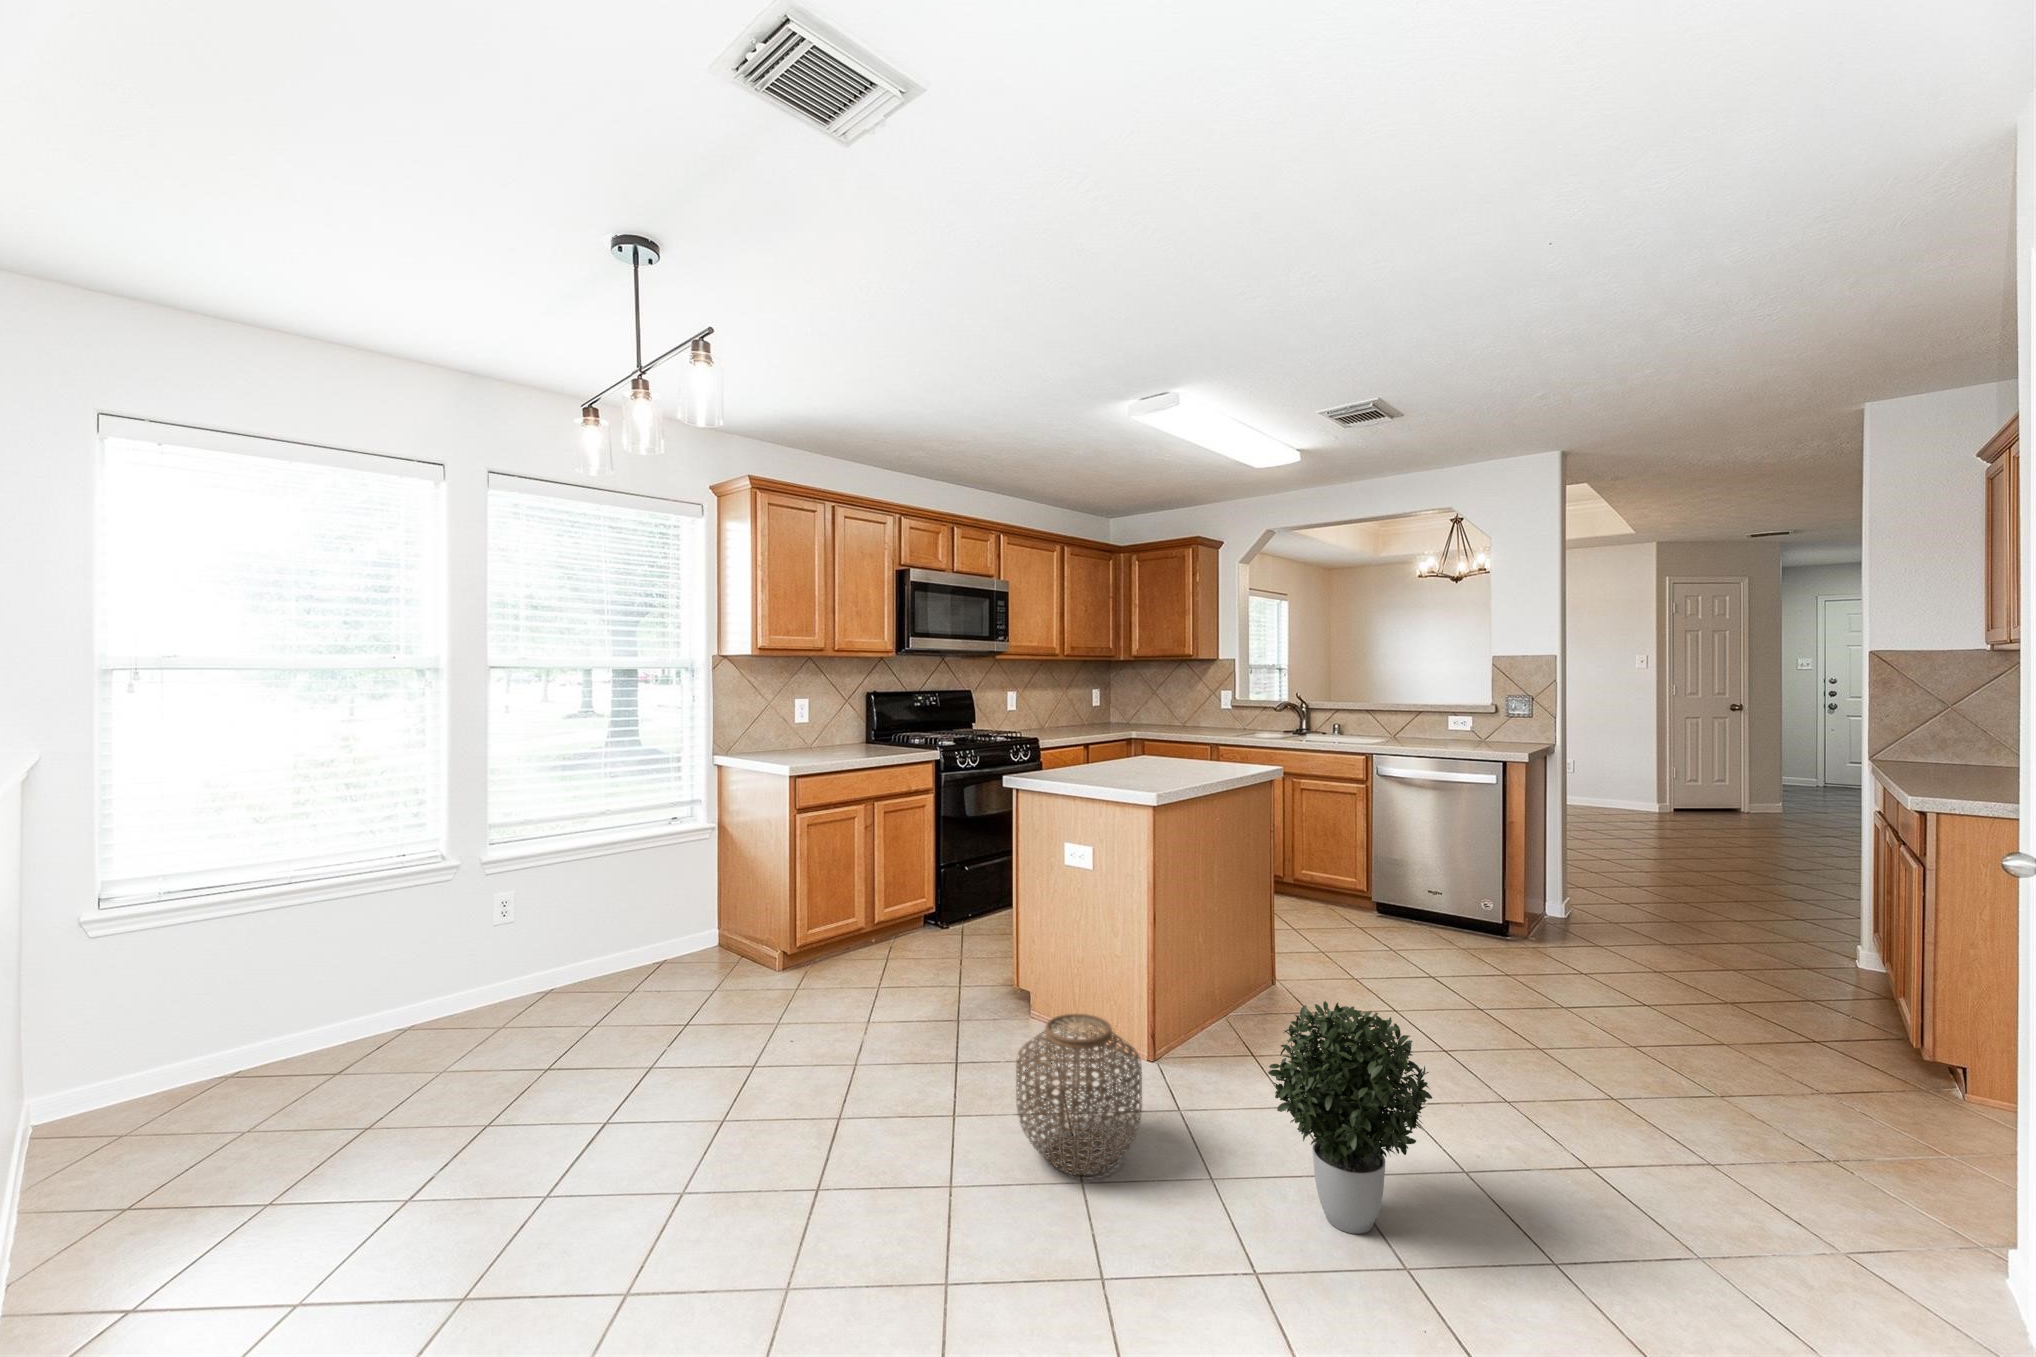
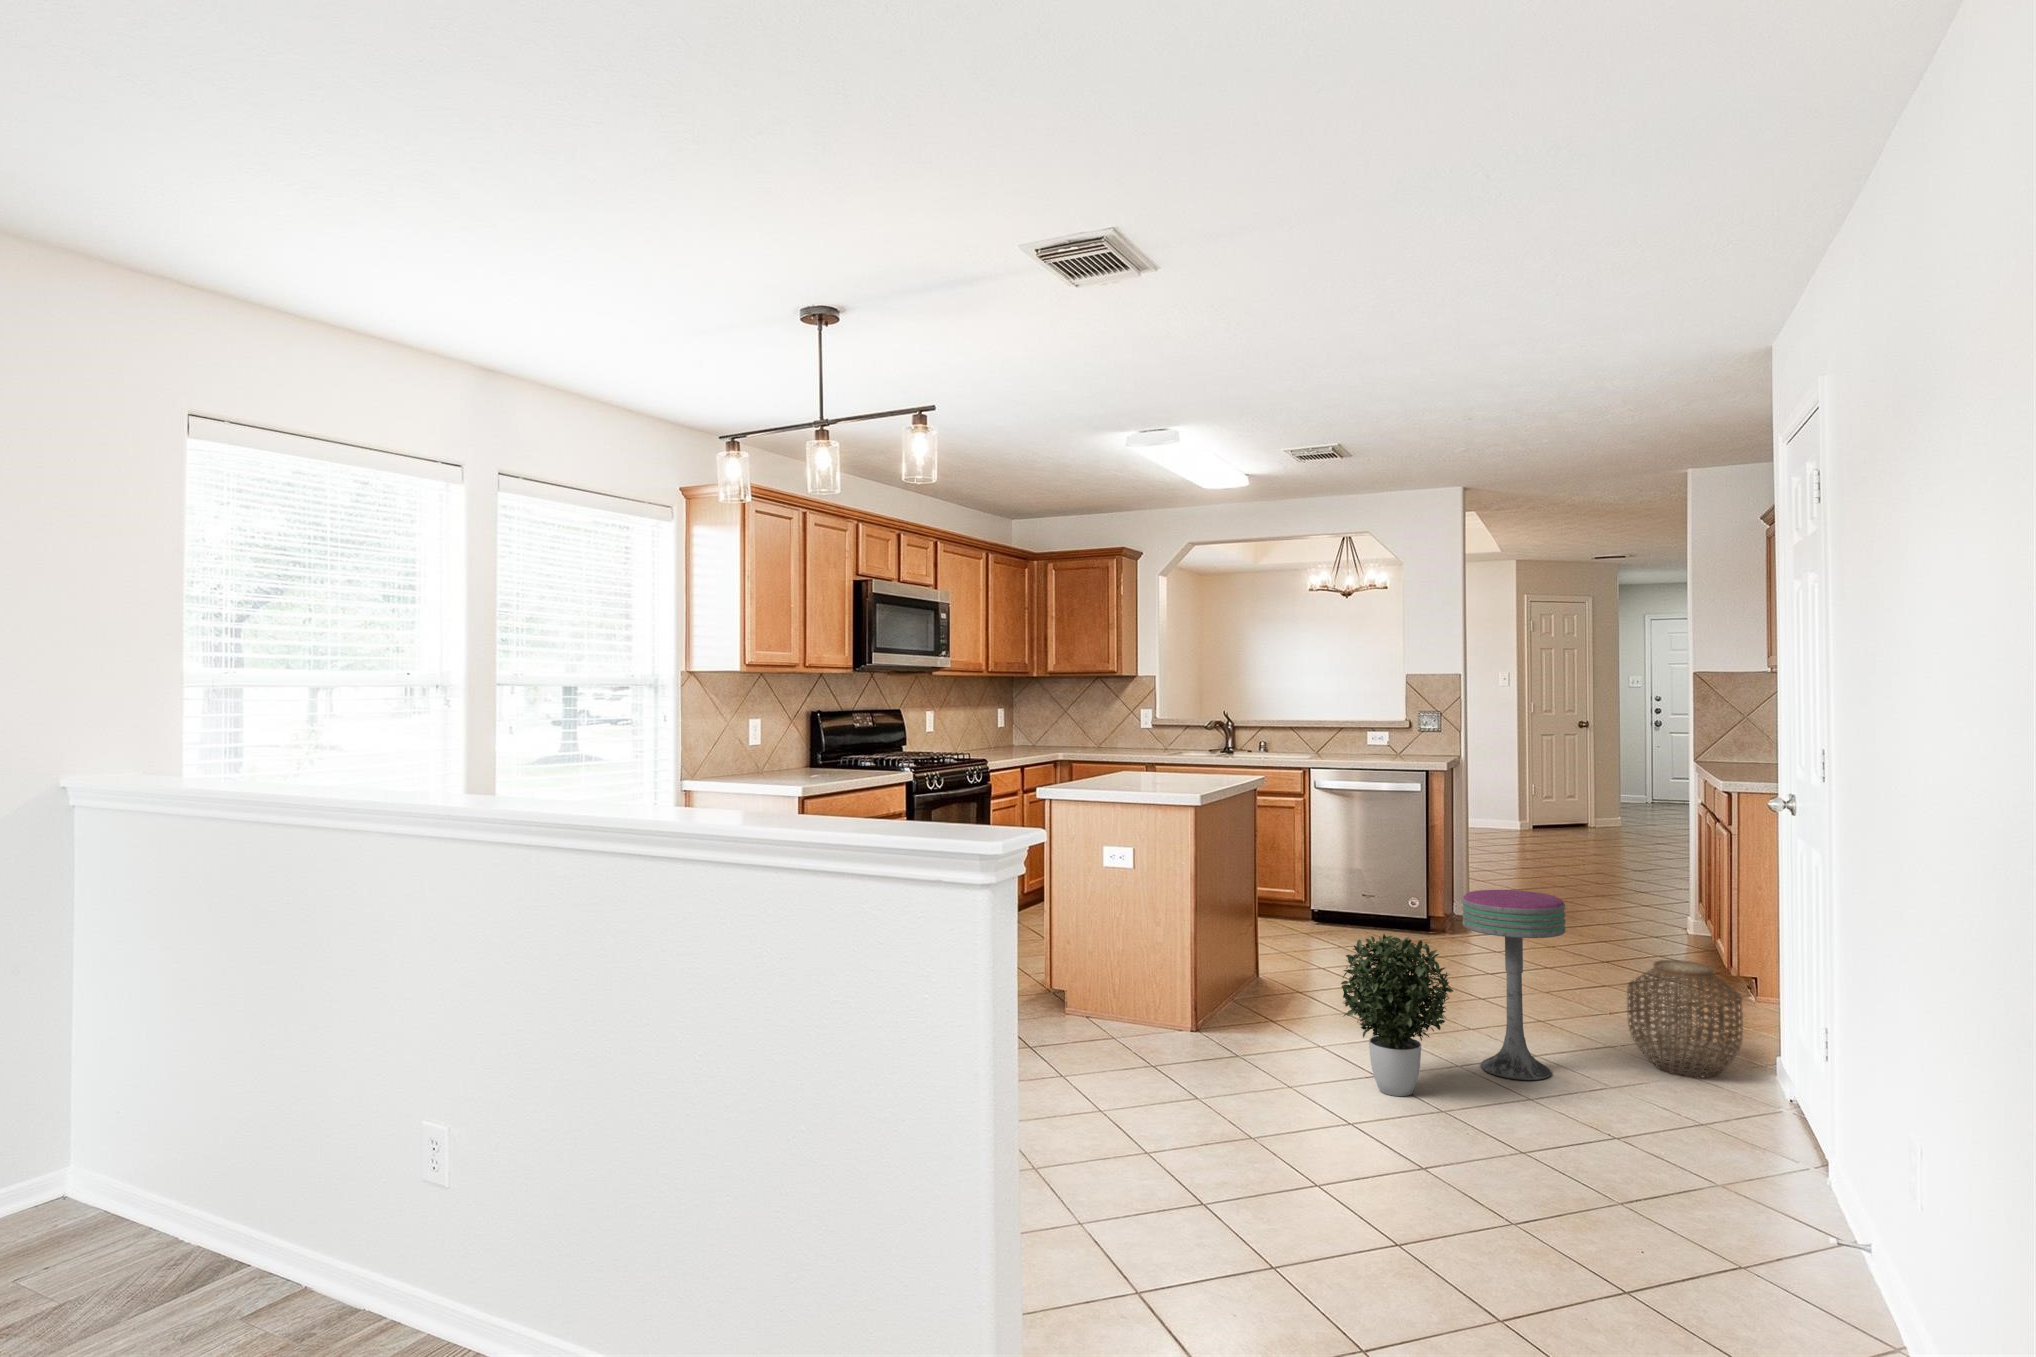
bar stool: none [1469,943,1624,1230] -> present [1462,890,1565,1080]
woven basket: present [1016,1014,1142,1175] -> present [1627,960,1743,1077]

